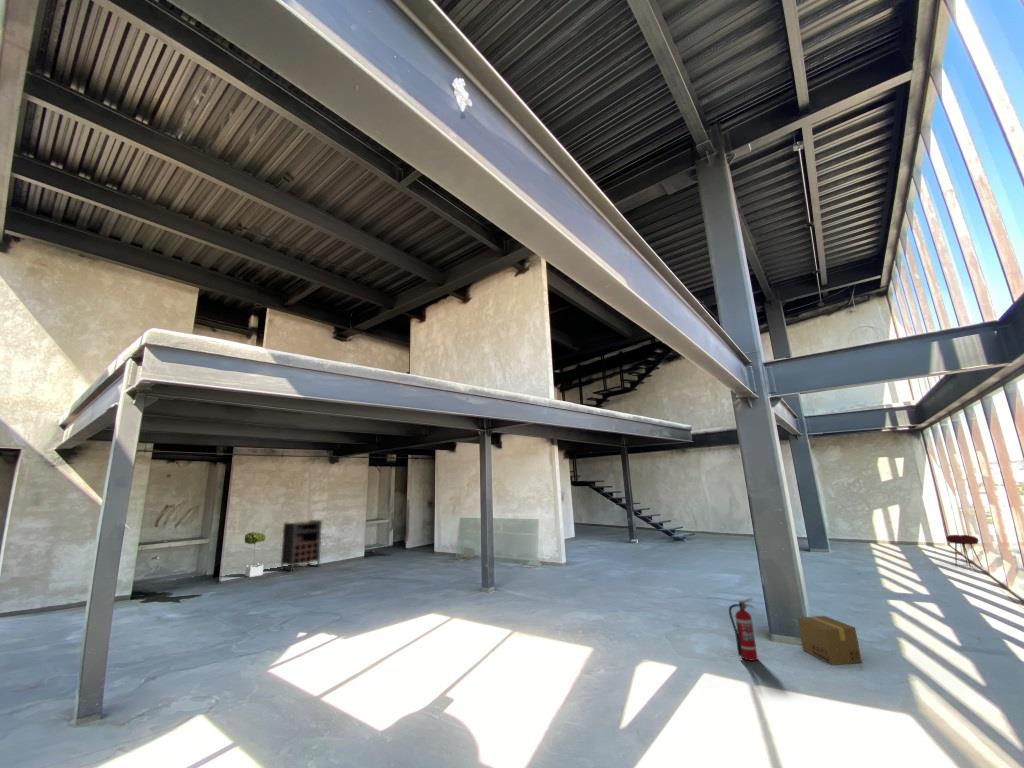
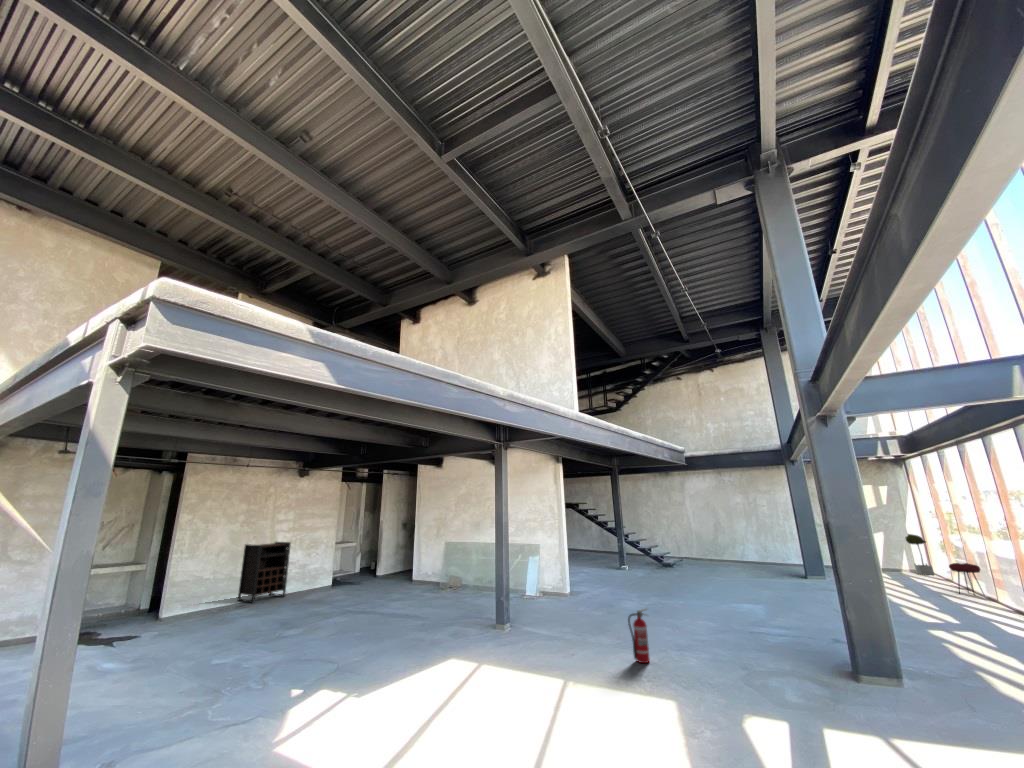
potted tree: present [245,532,265,577] -> present [906,534,934,575]
fire extinguisher: present [729,598,757,661] -> present [628,608,650,663]
cardboard box: present [798,616,862,665] -> none [901,653,984,712]

